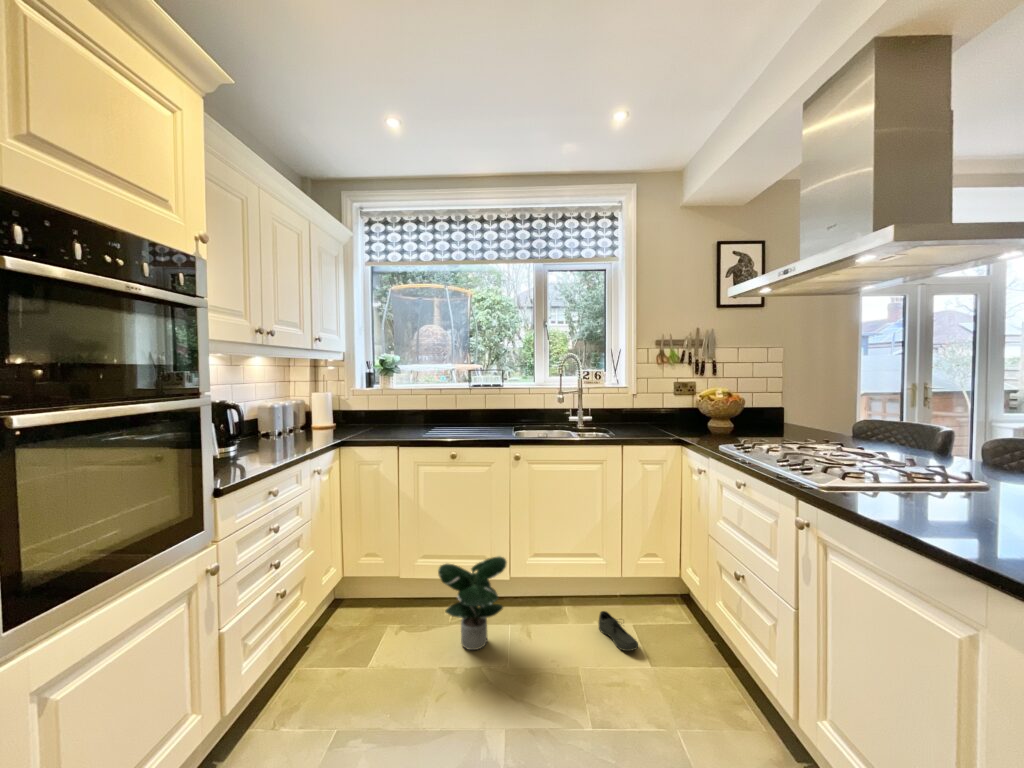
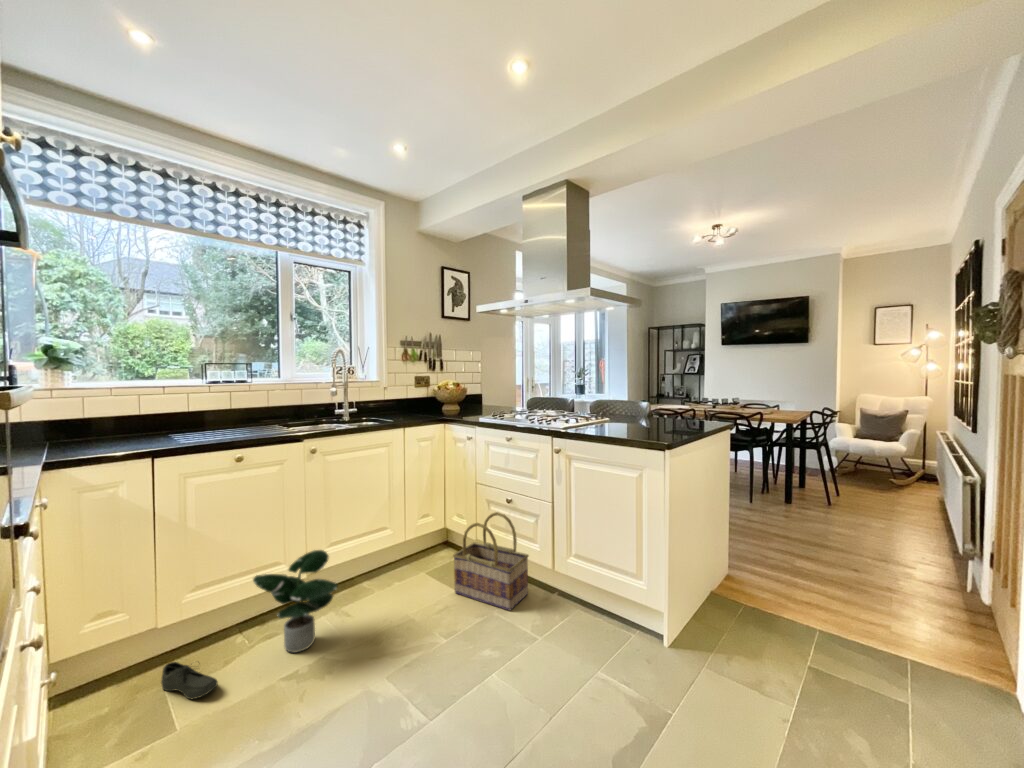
basket: none [644,583,747,736] -> present [453,512,528,610]
shoe: present [599,611,638,651] -> present [161,662,217,699]

